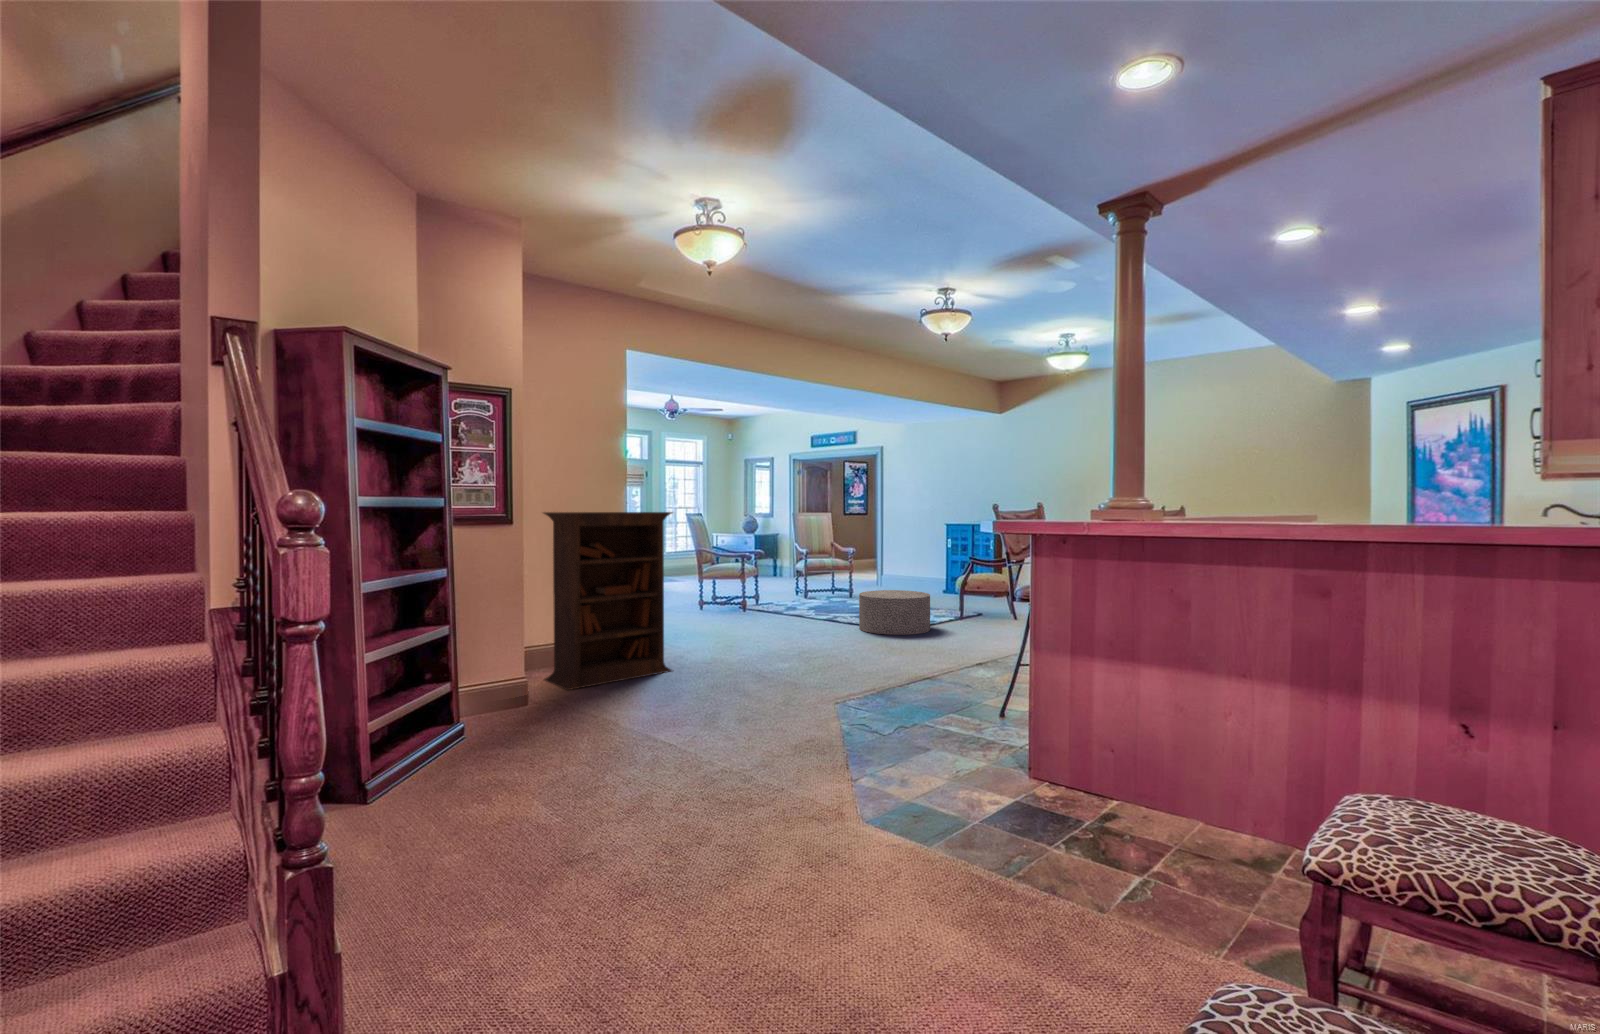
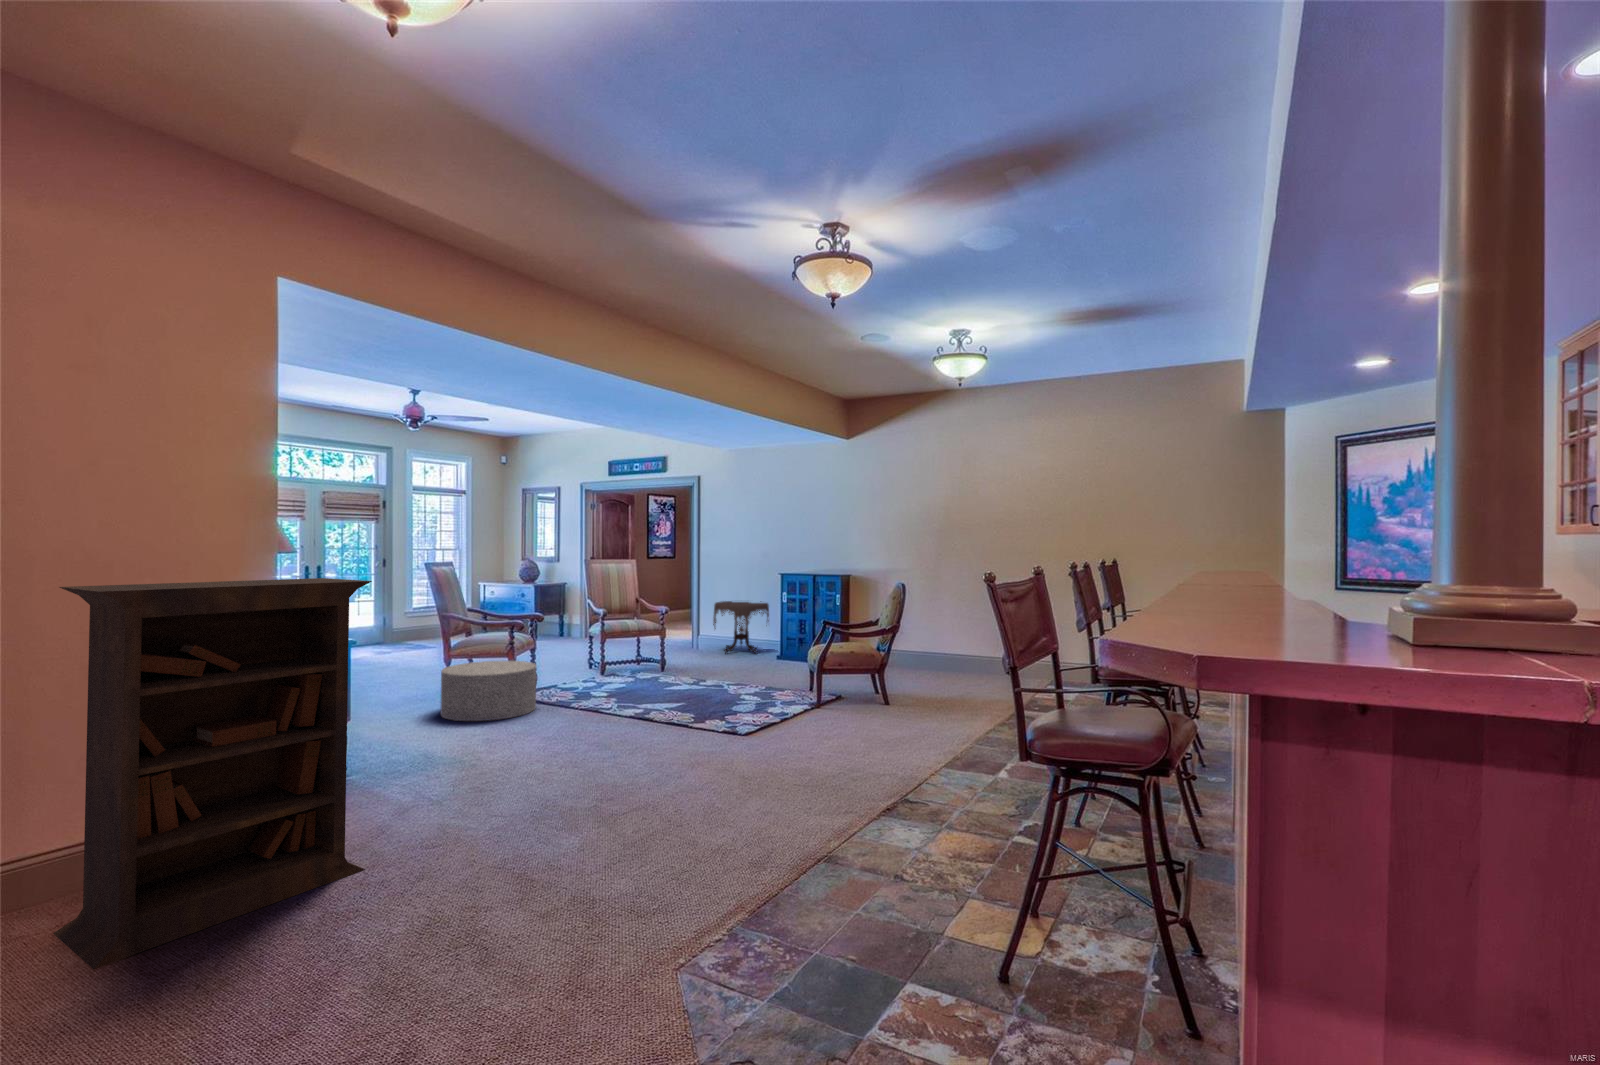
side table: none [892,547,938,589] -> present [713,601,769,653]
ottoman: present [859,590,930,635] -> present [441,661,536,721]

